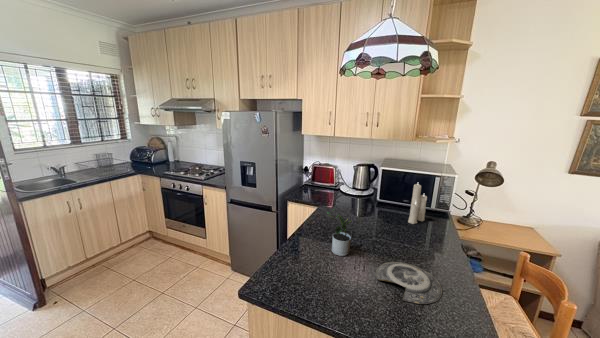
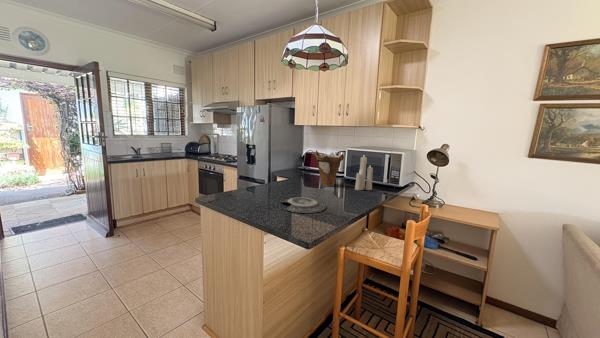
vase: none [358,178,394,221] -> present [314,150,344,186]
potted plant: present [327,209,352,256] -> none [263,159,282,194]

